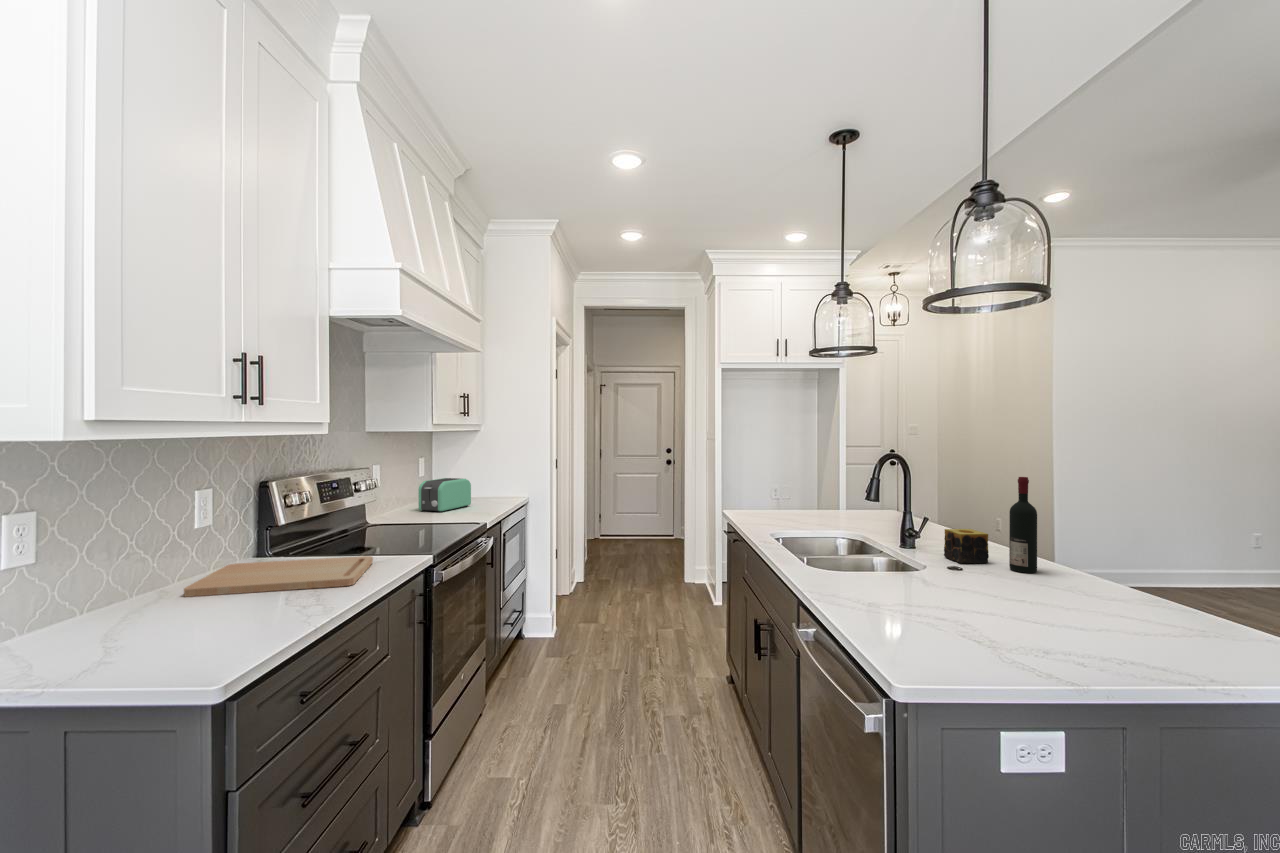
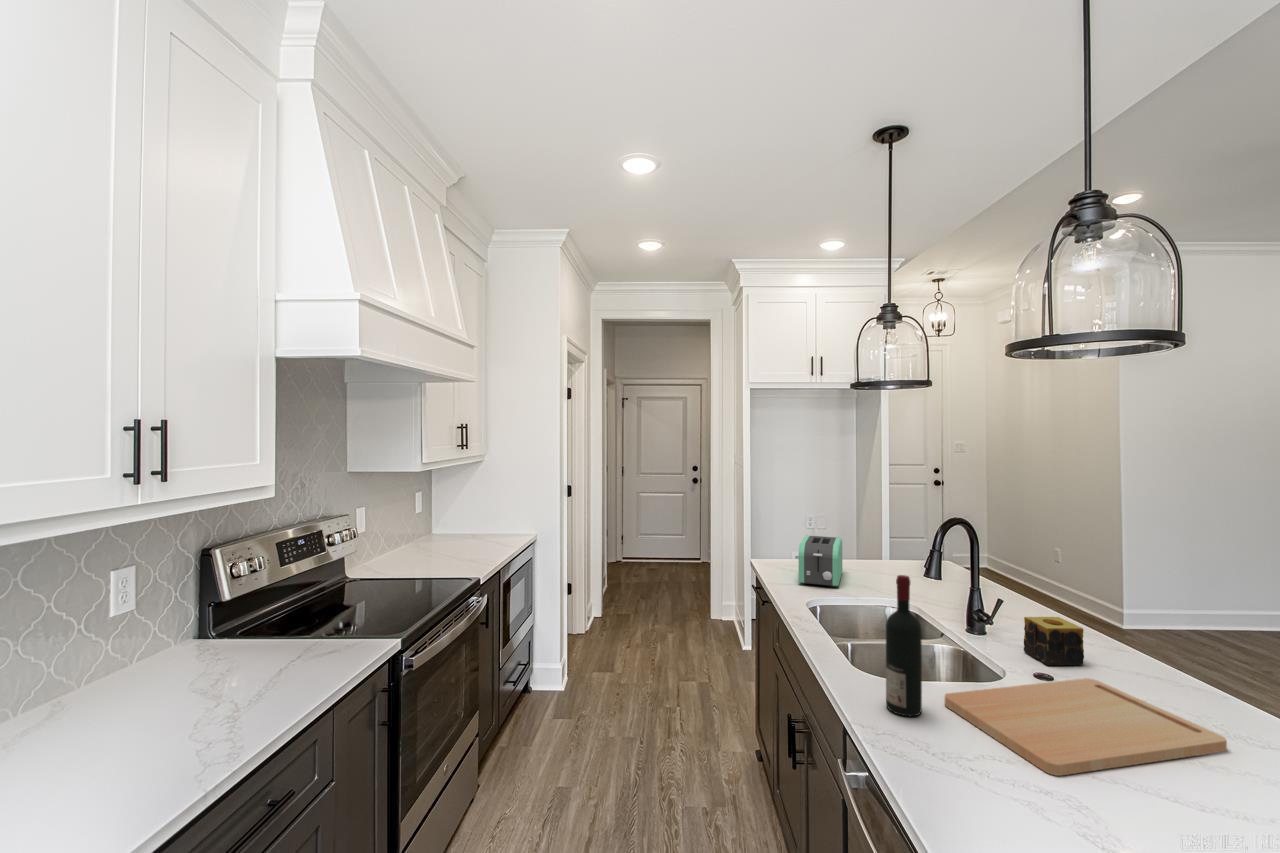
wine bottle: present [1009,477,1037,573] -> present [886,575,922,716]
toaster: present [418,478,471,512] -> present [798,535,843,587]
cutting board: present [184,556,373,597] -> present [945,678,1227,776]

